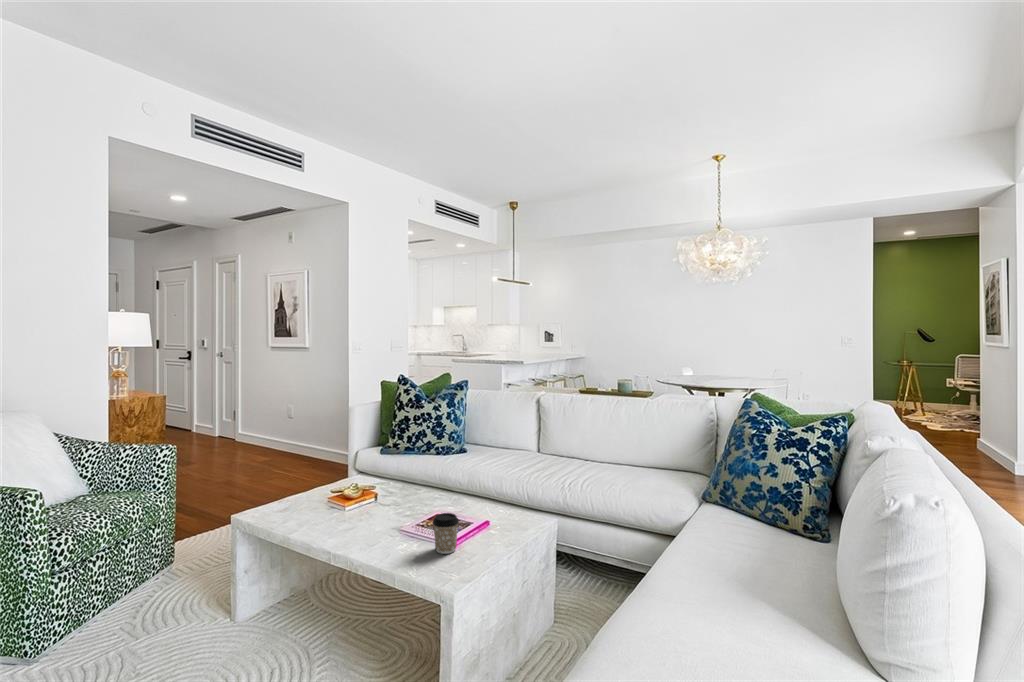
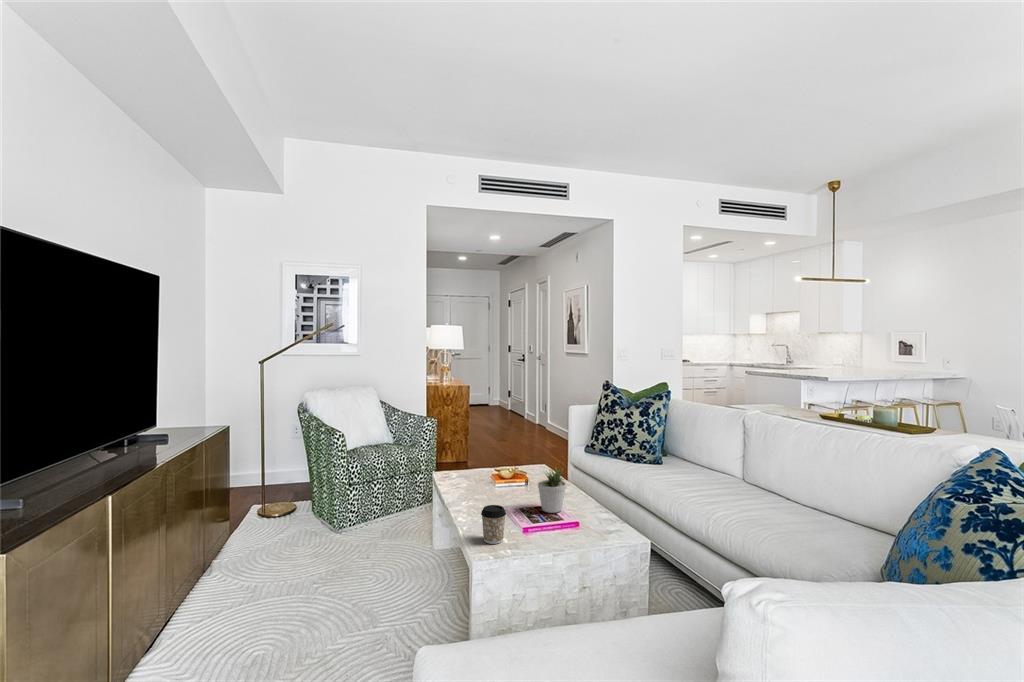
potted plant: none [435,464,465,513] -> present [538,468,566,513]

